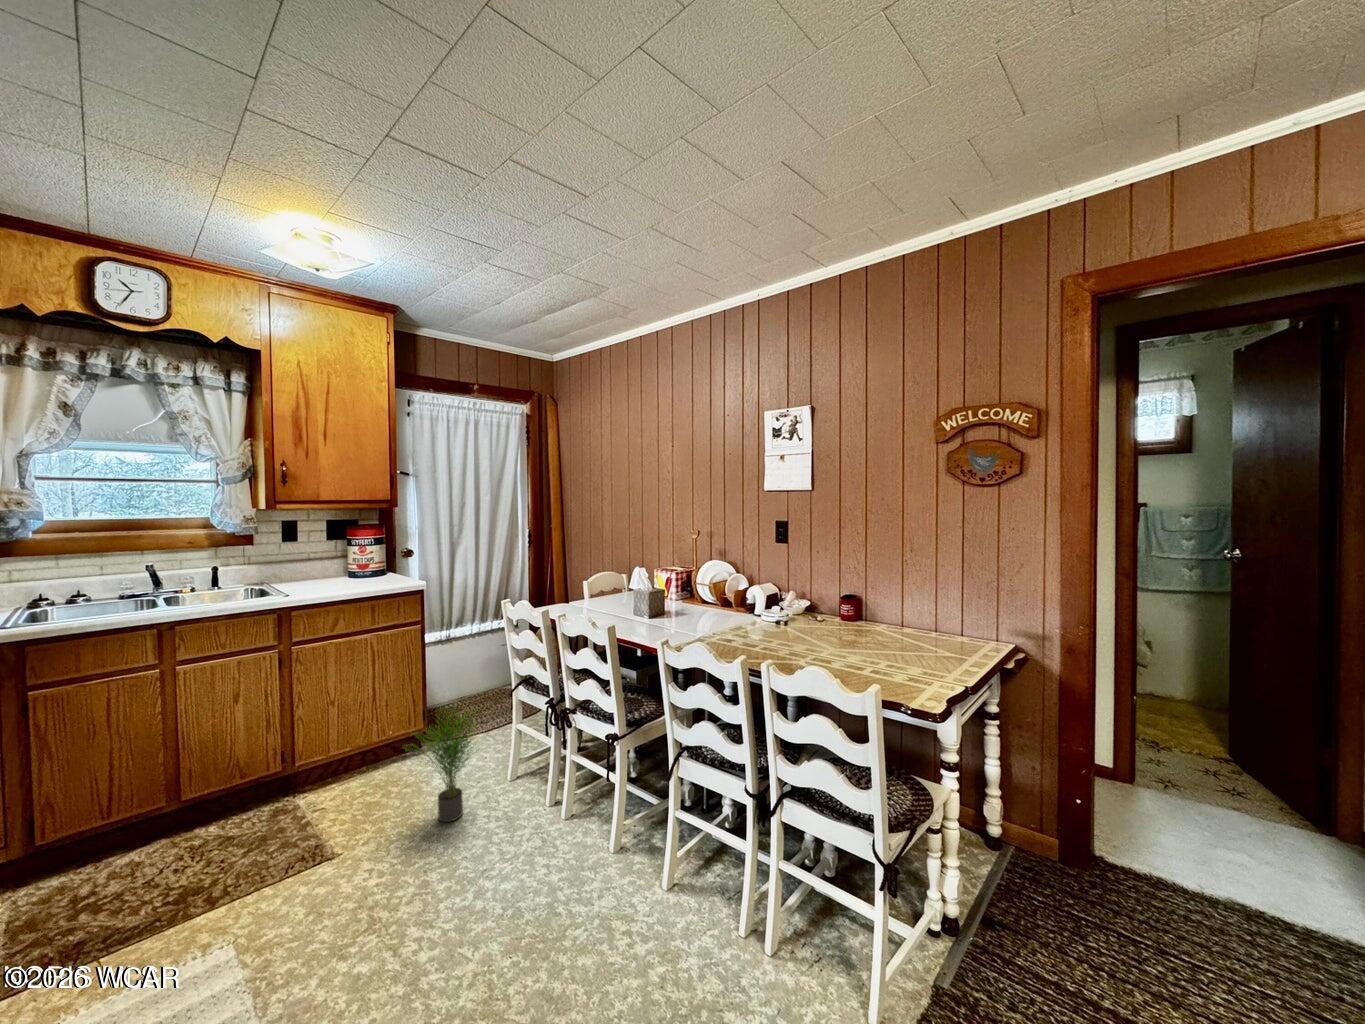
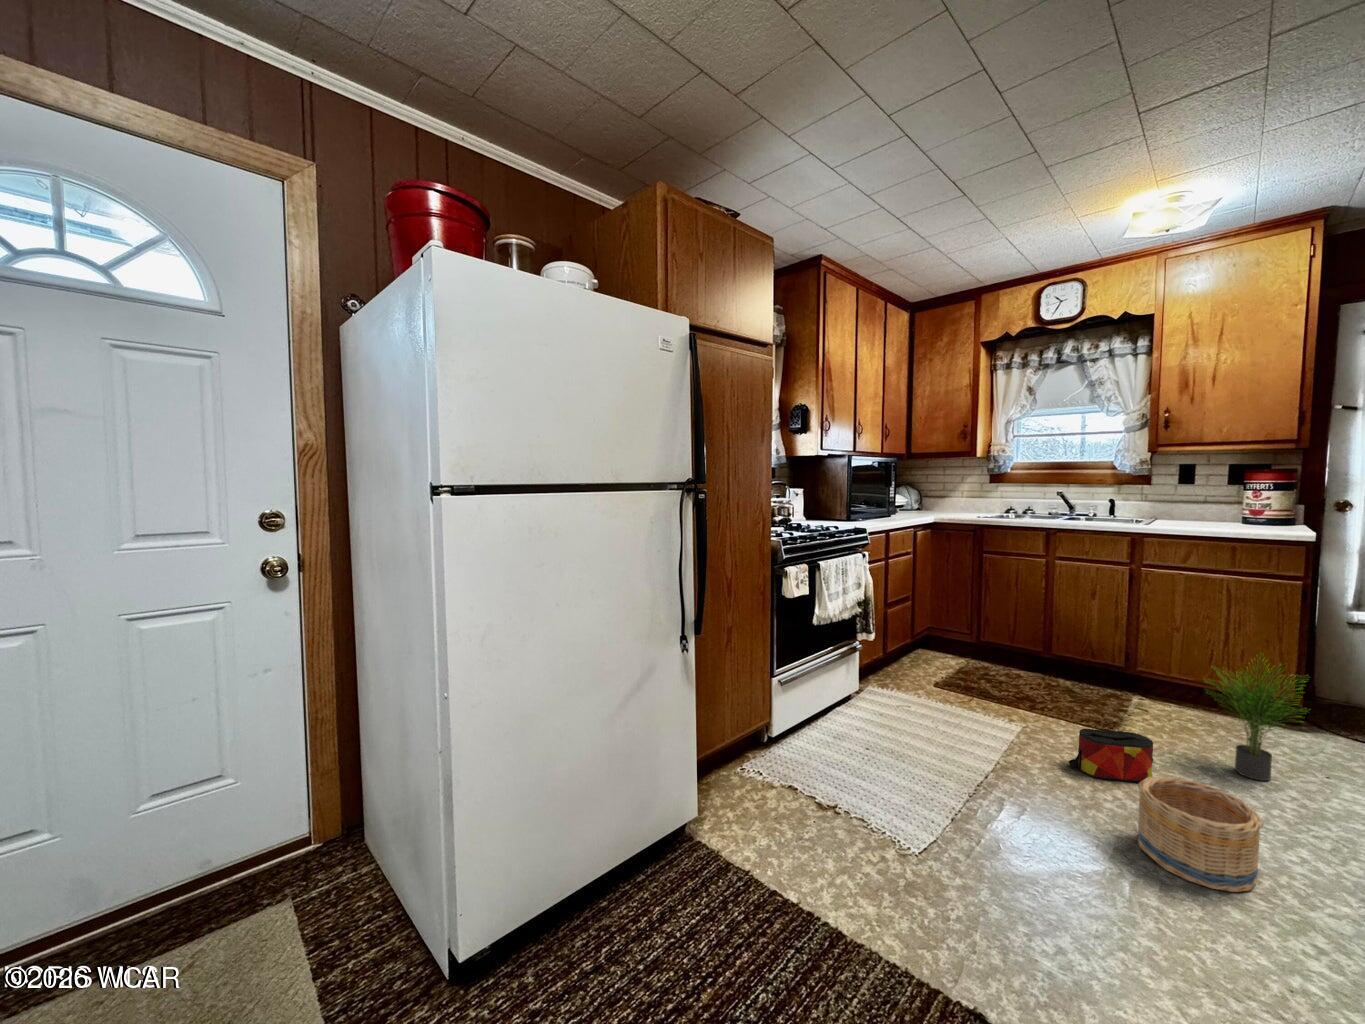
bag: none [342,844,416,945] -> present [1069,729,1153,783]
basket: none [473,852,566,975] -> present [1138,776,1263,892]

